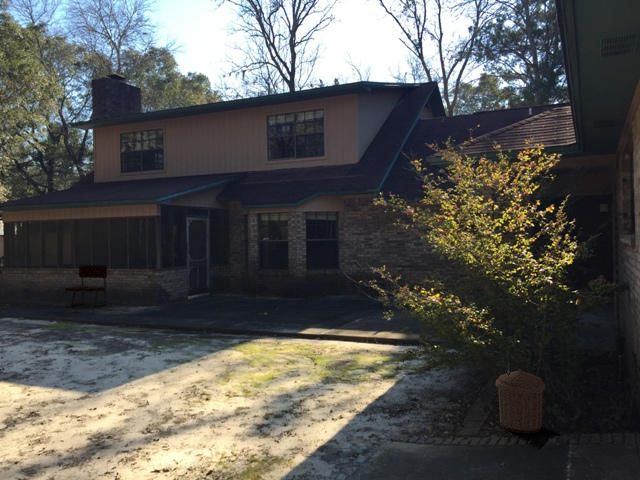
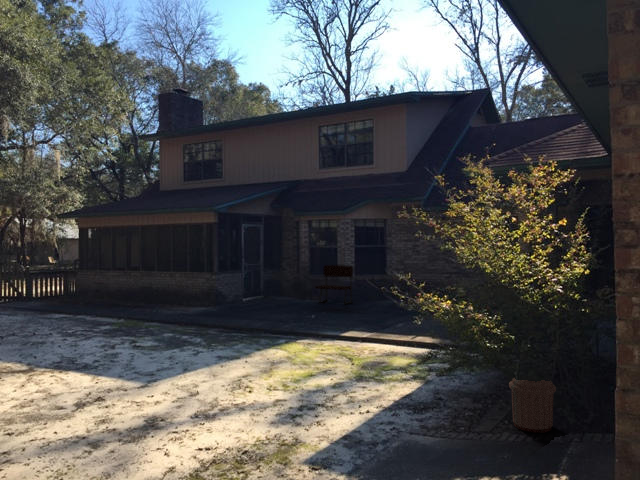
bench: present [65,265,107,307] -> present [315,265,353,304]

